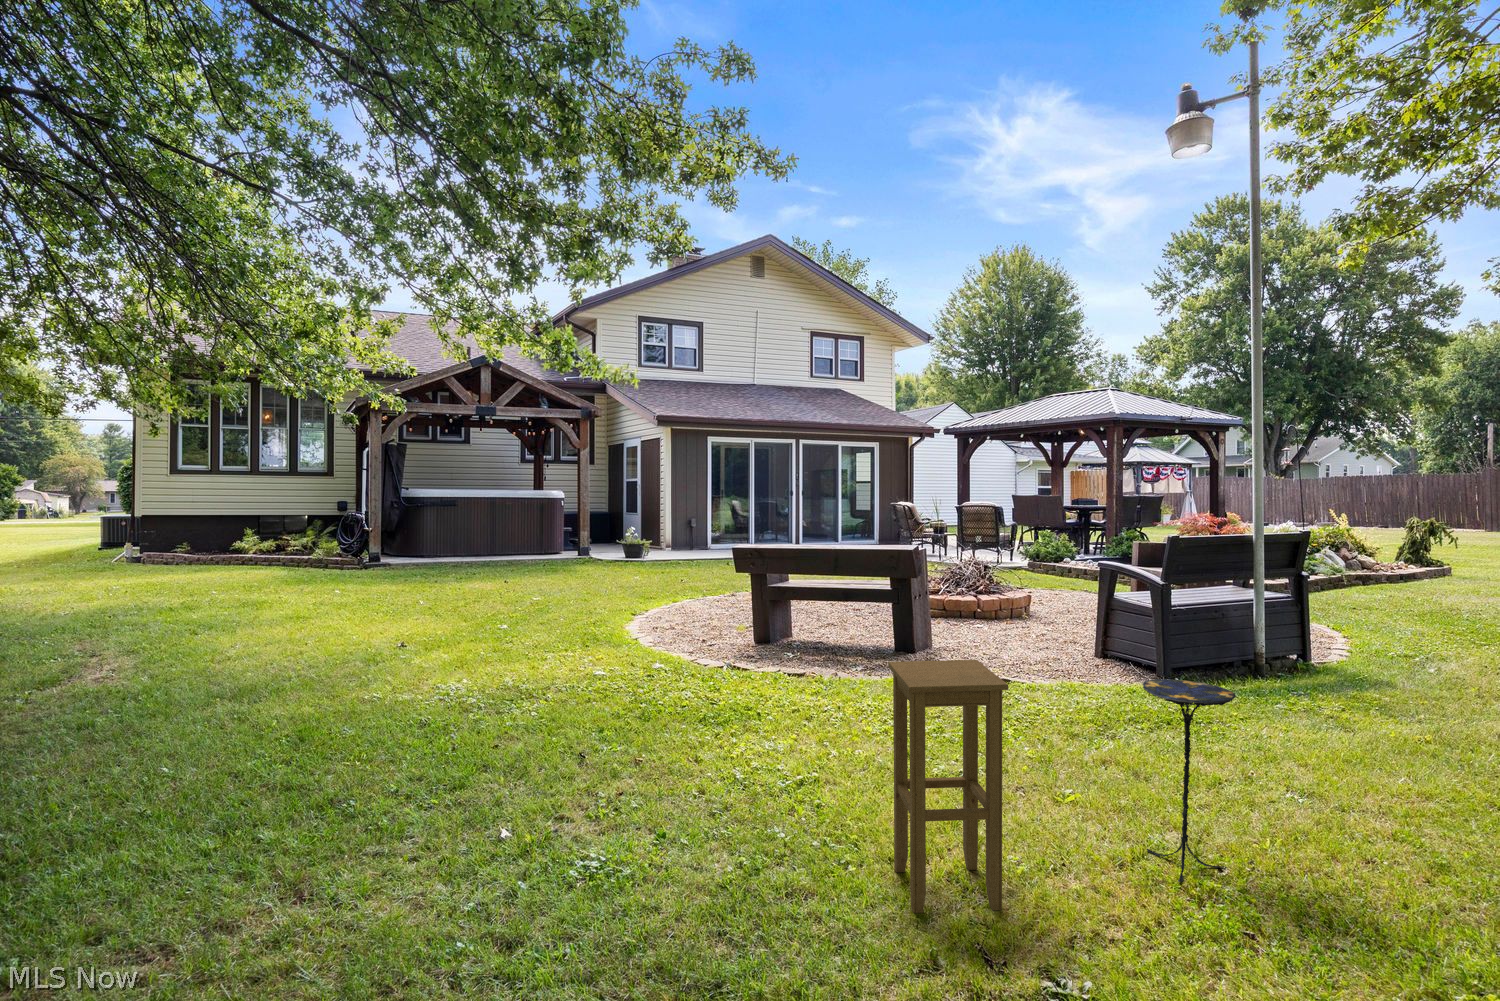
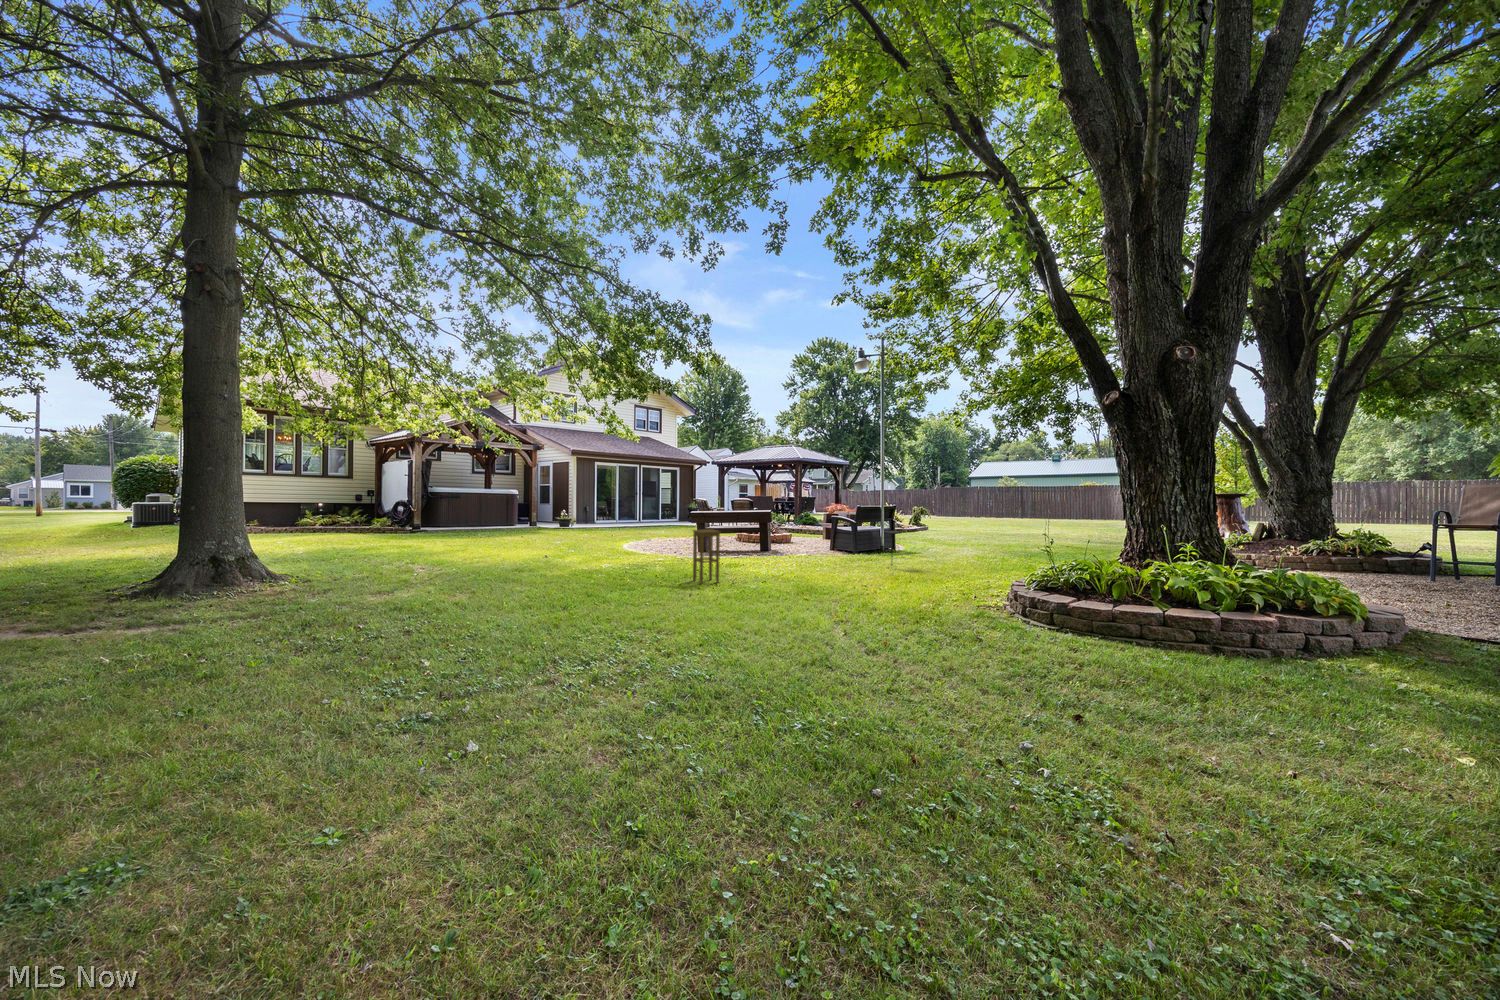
stool: present [888,660,1008,913] -> present [693,529,720,584]

